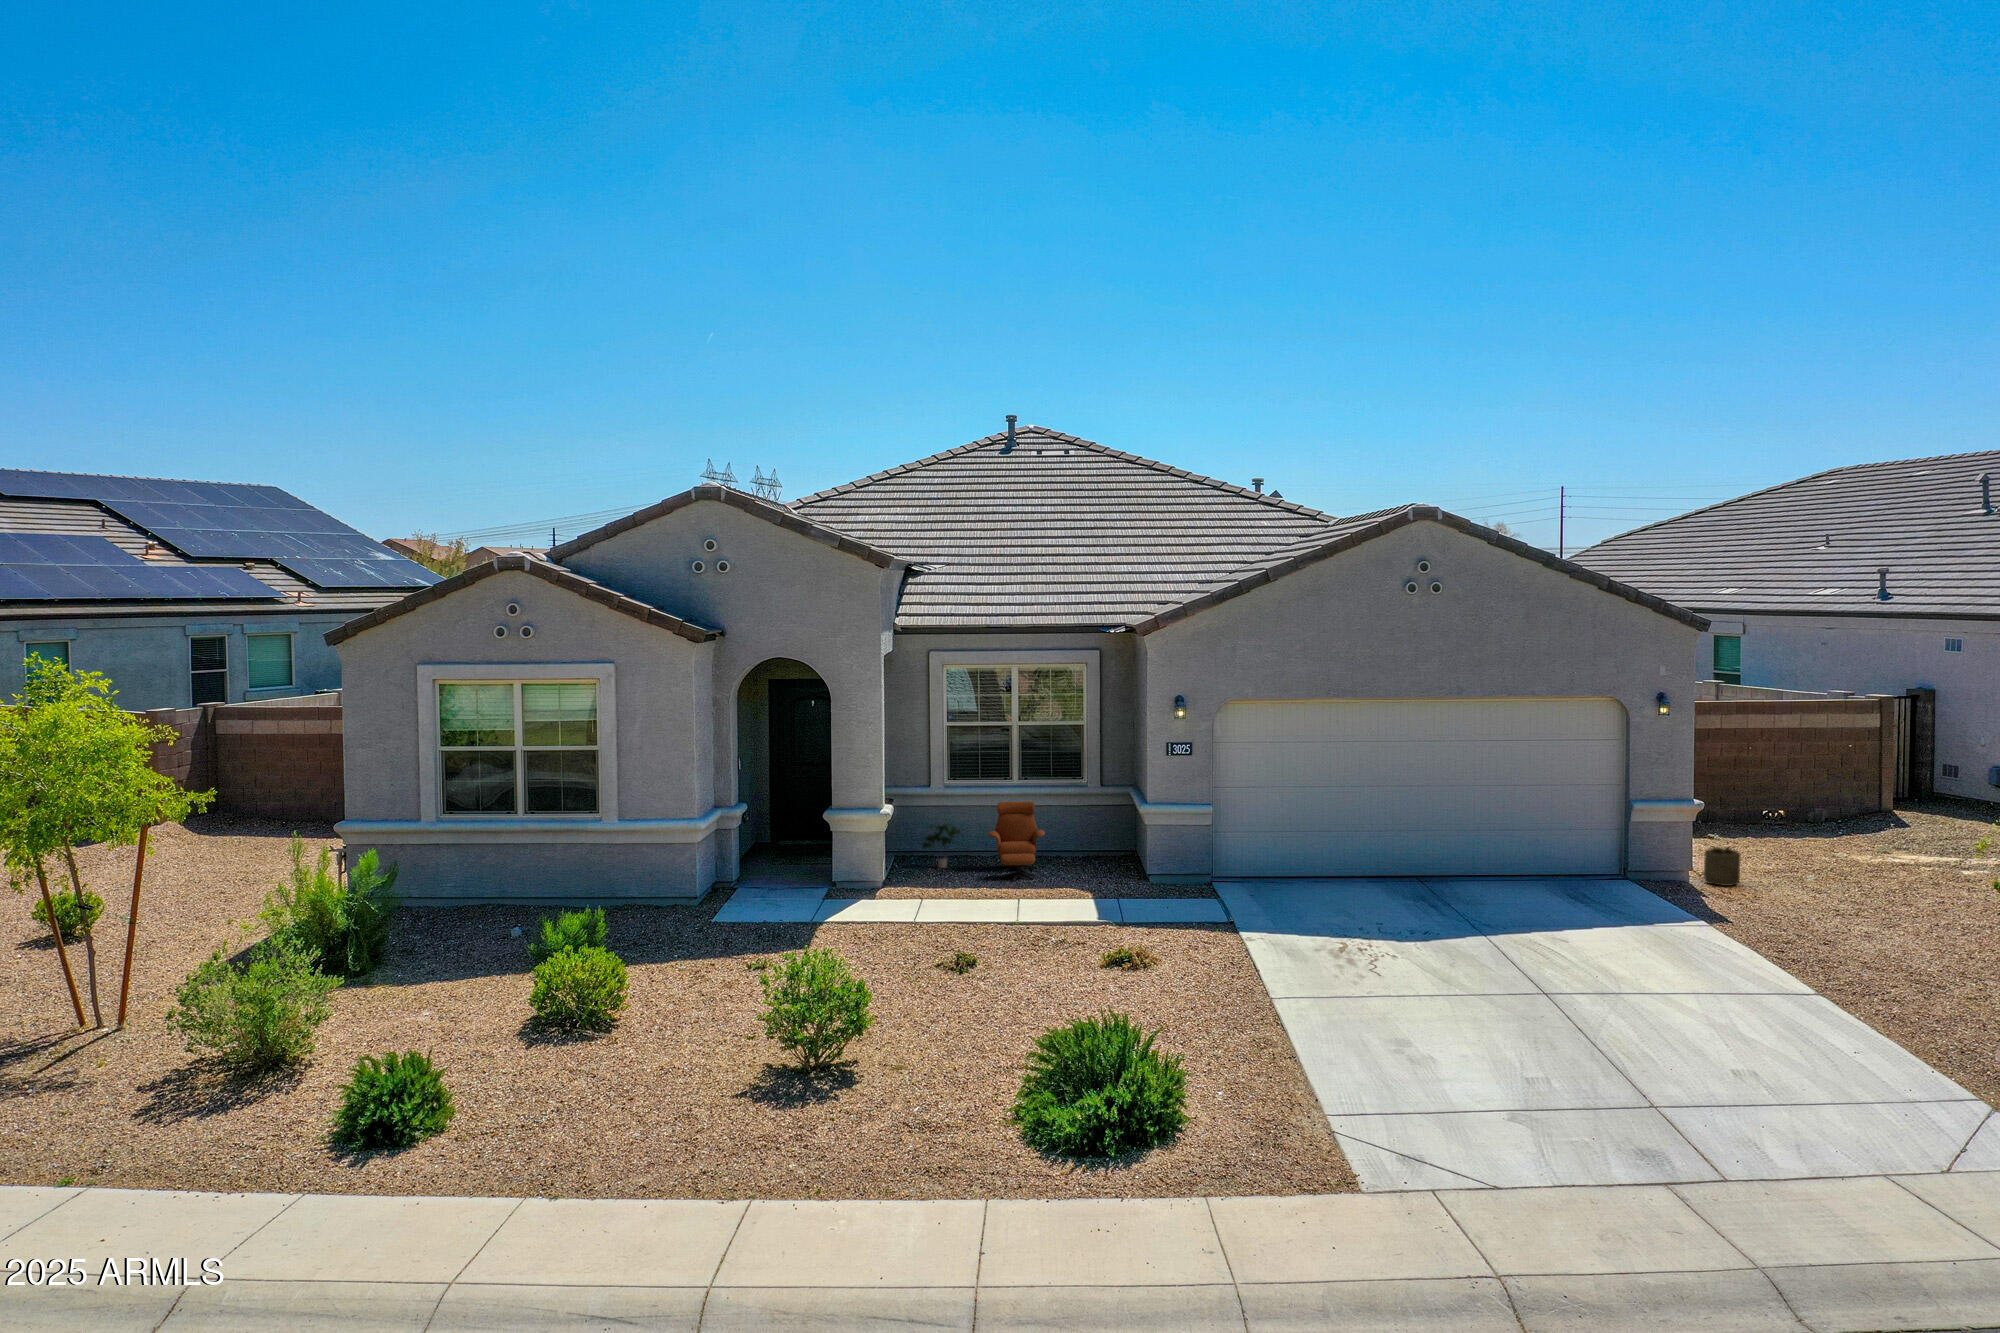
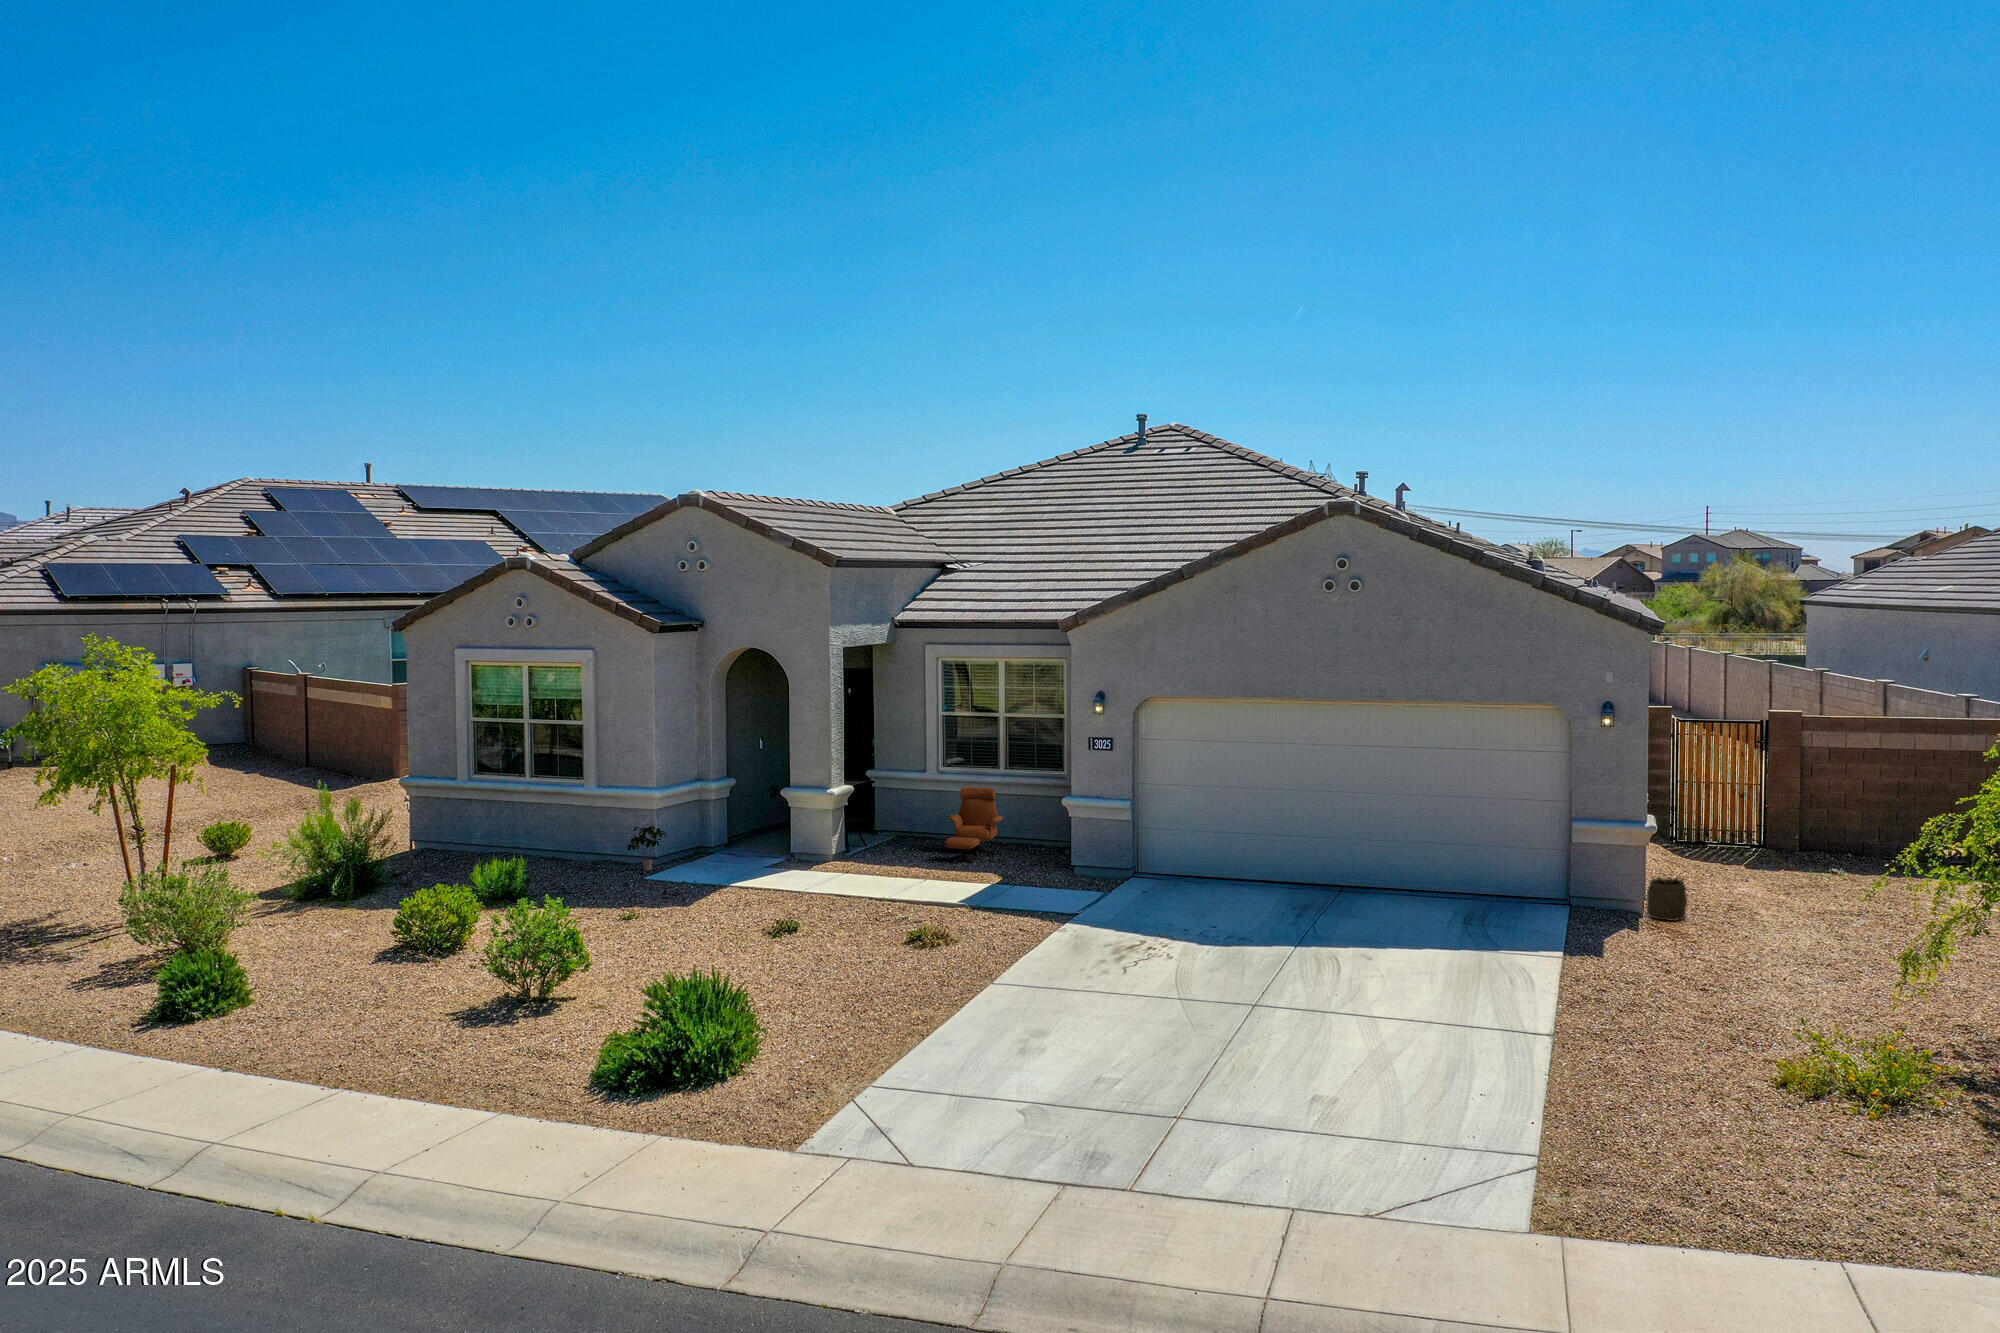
potted plant: present [922,824,960,868] -> present [626,826,666,870]

